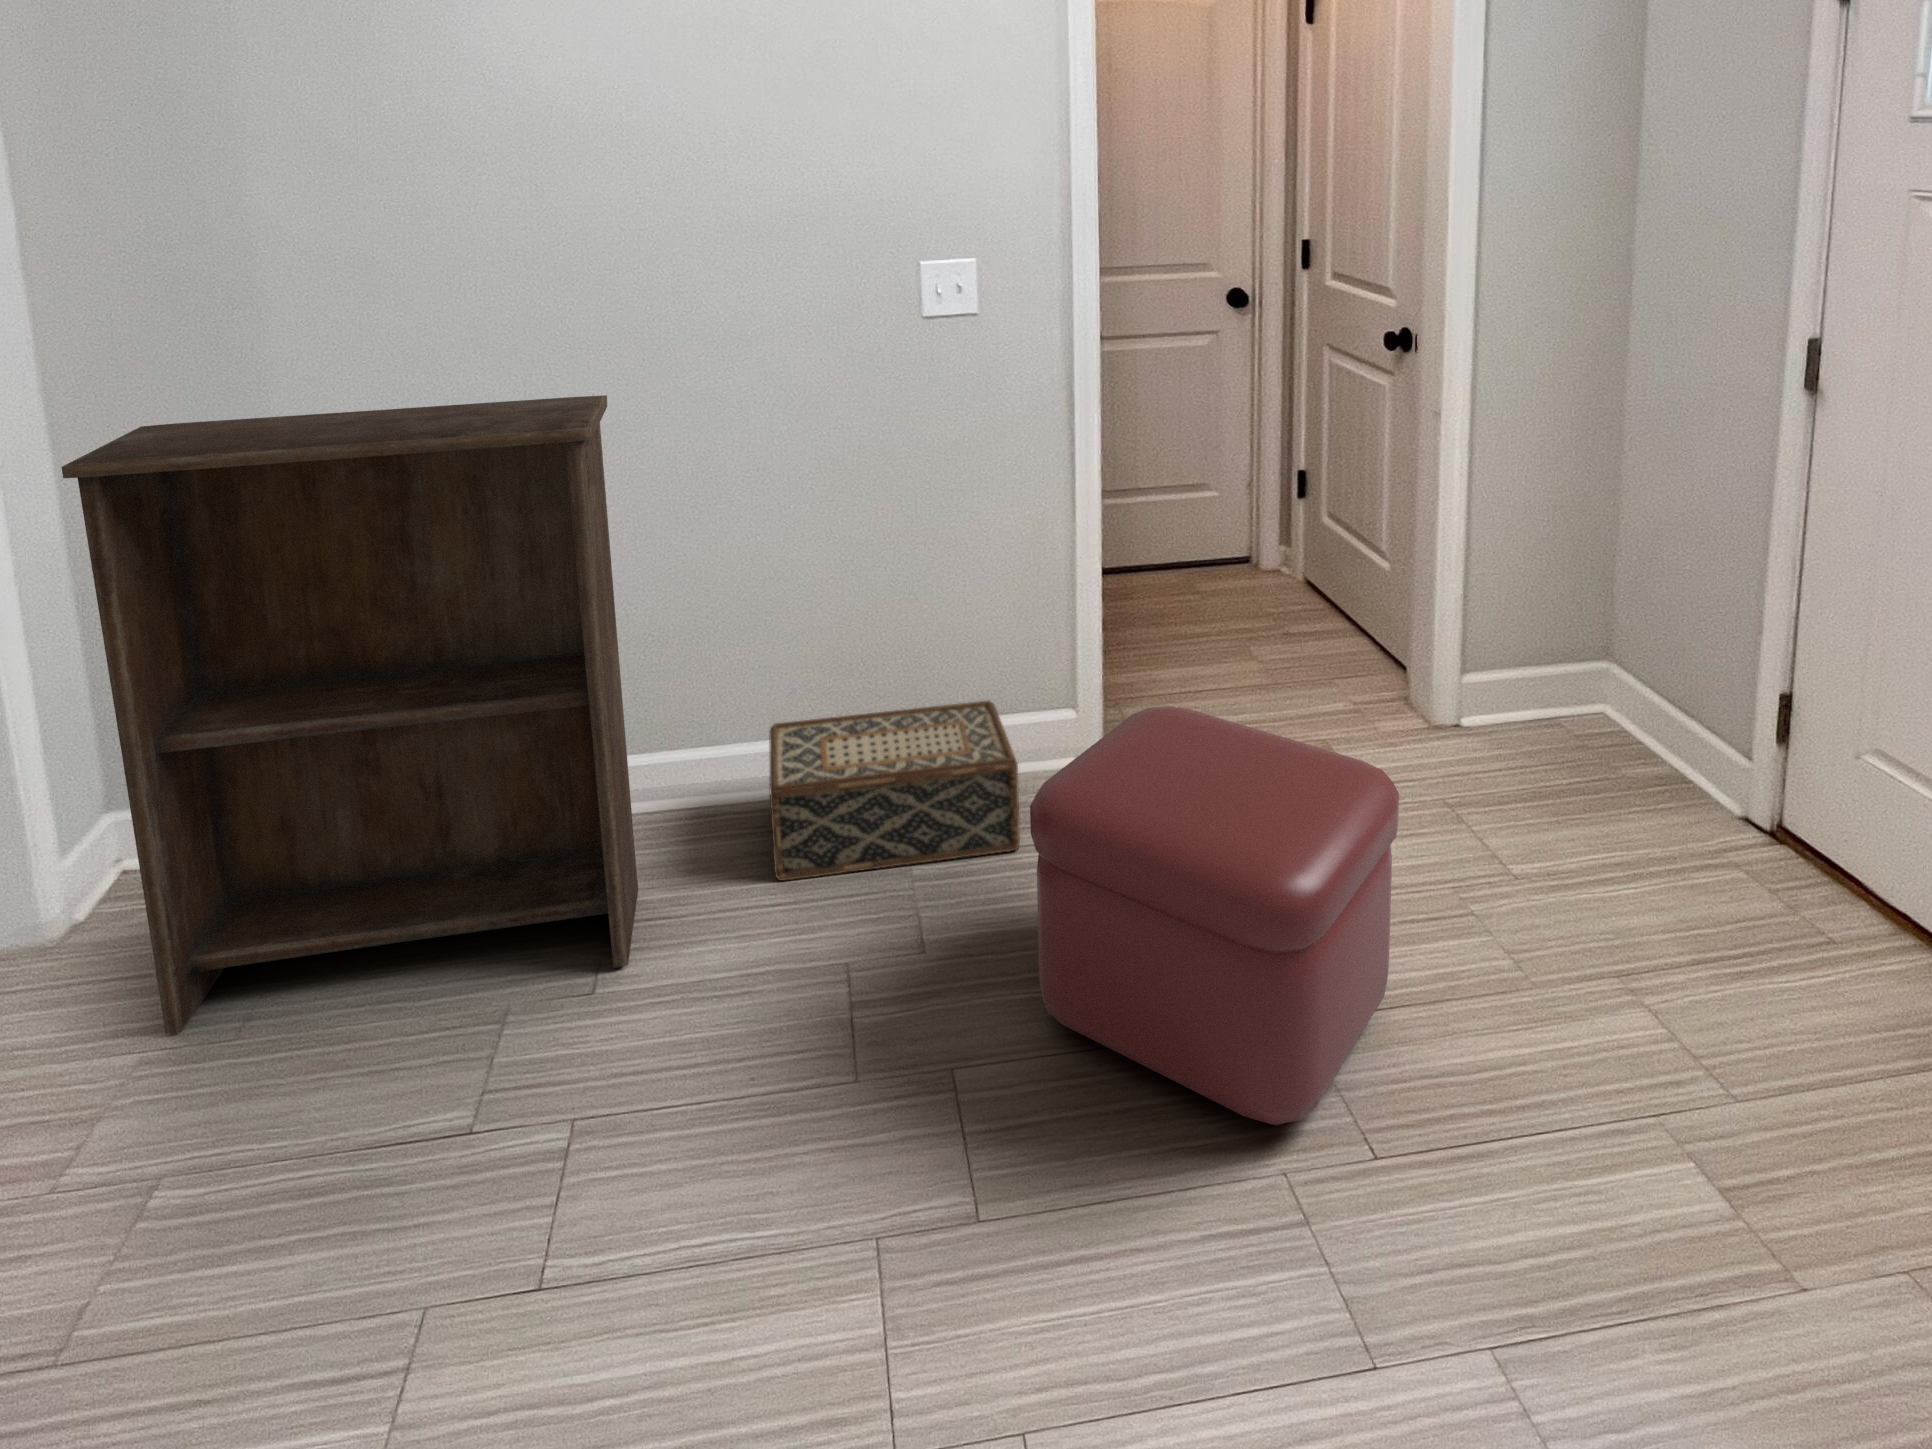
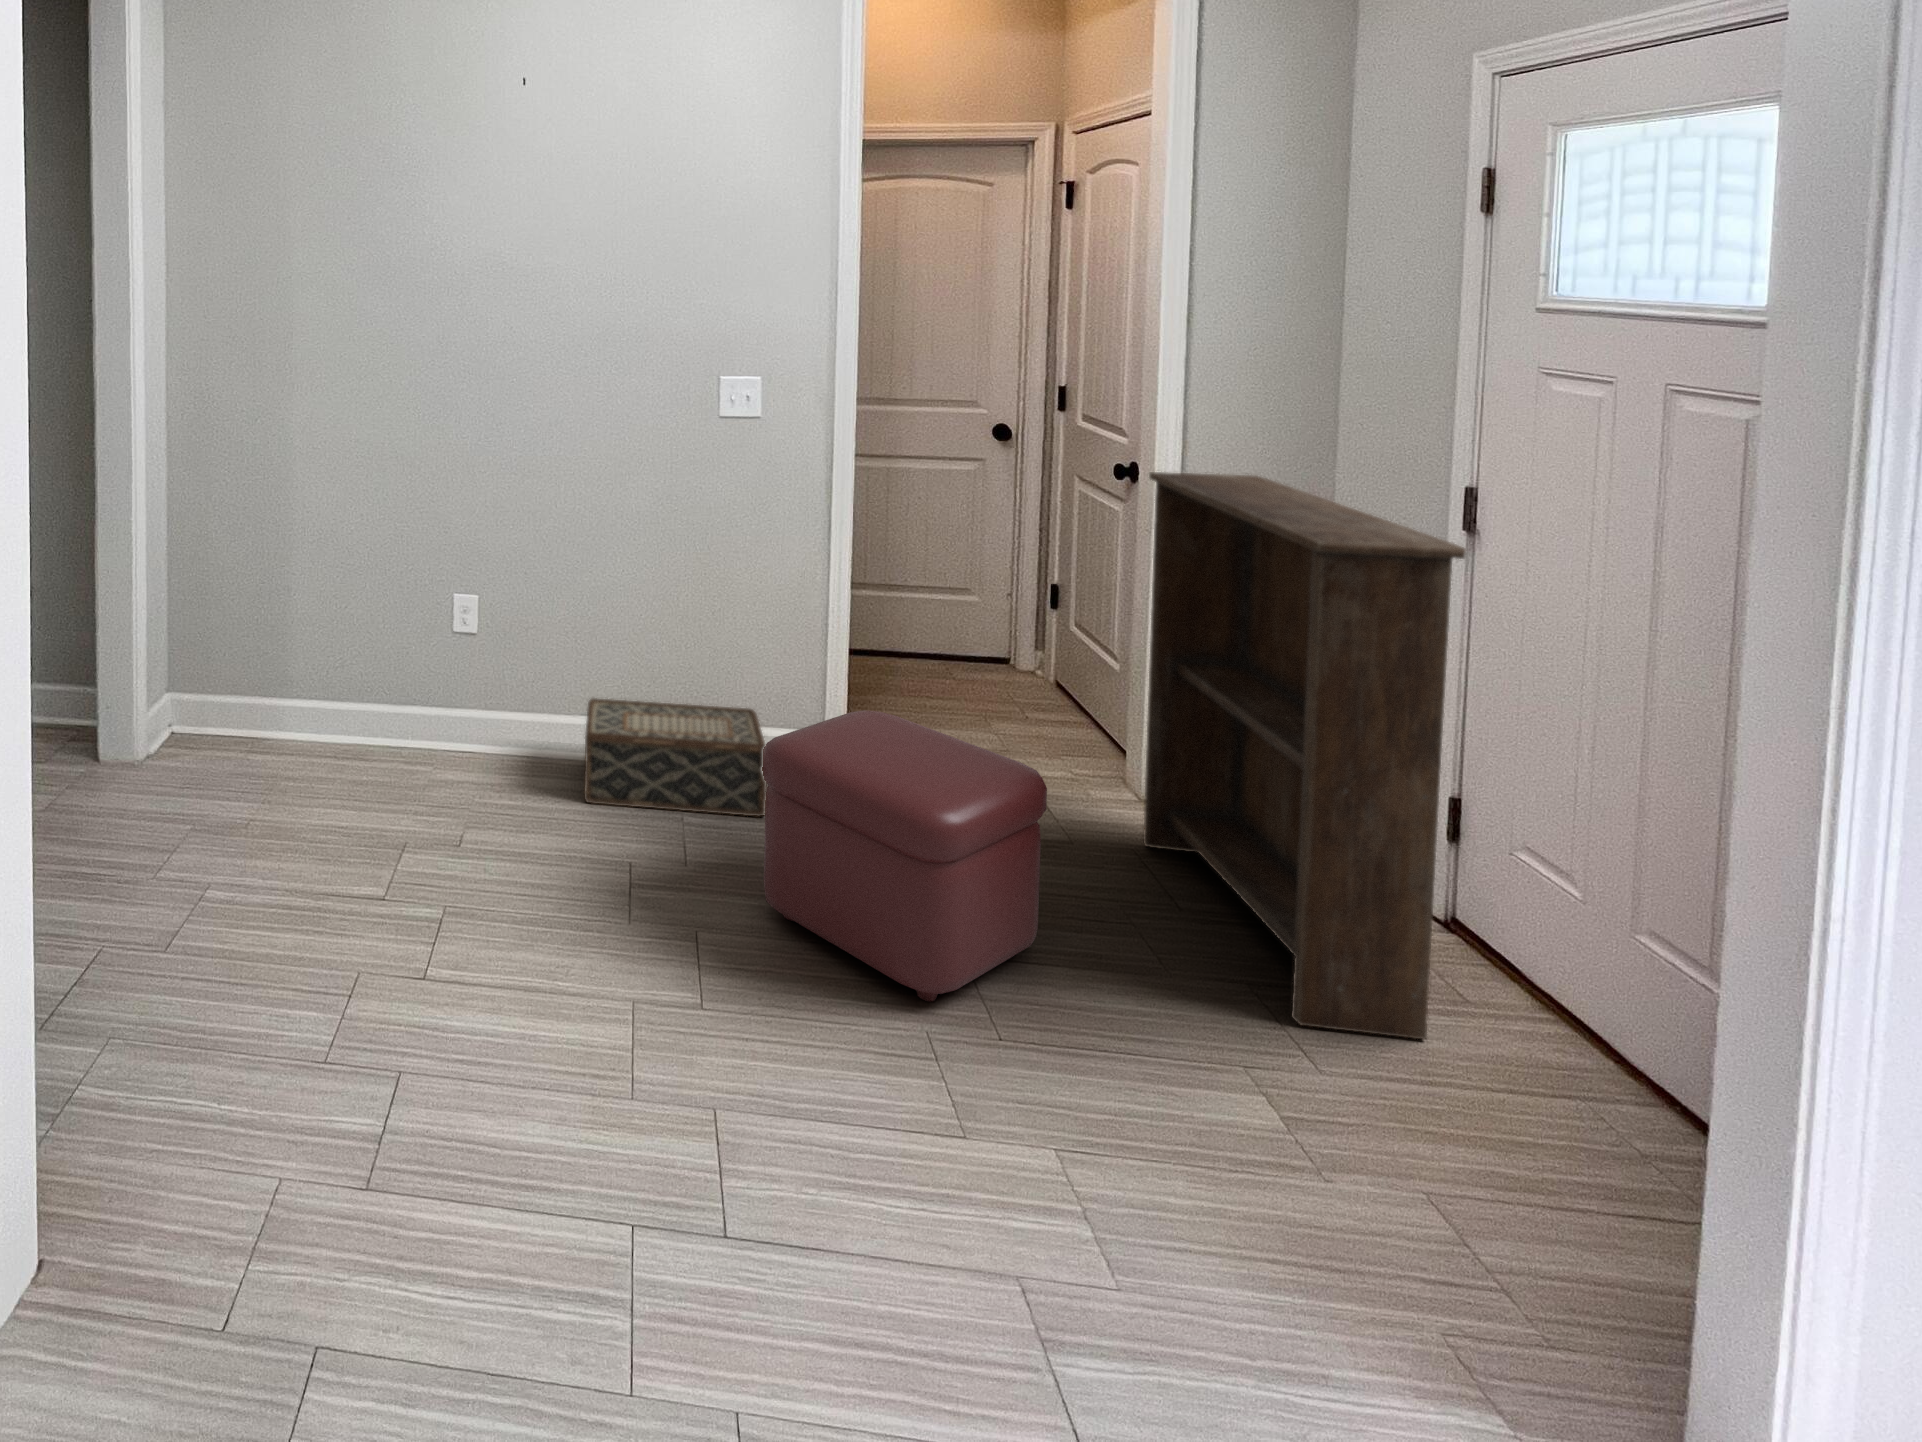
bookshelf: present [62,395,638,1034] -> present [1143,472,1466,1039]

